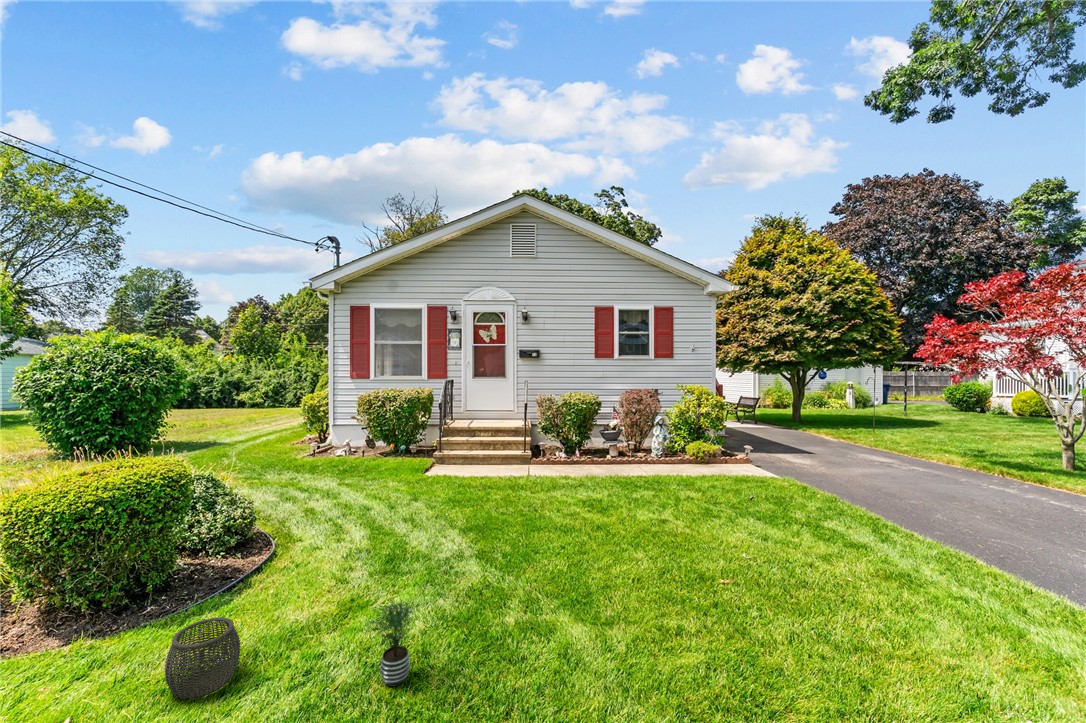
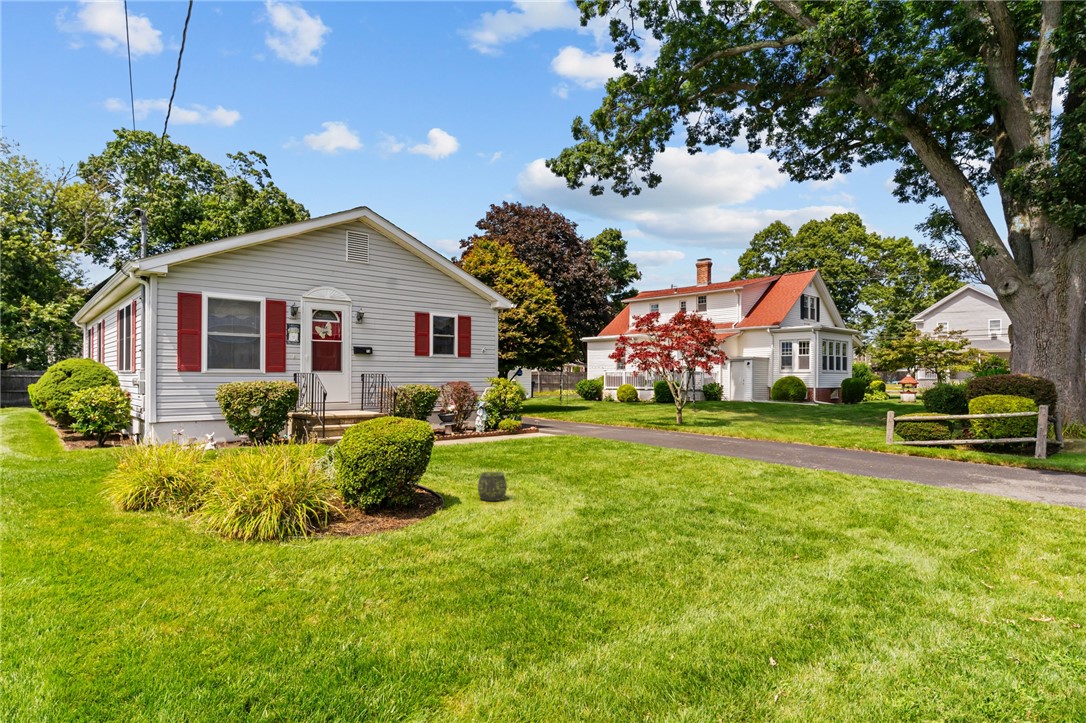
potted plant: present [365,599,418,687] -> none [545,452,569,488]

